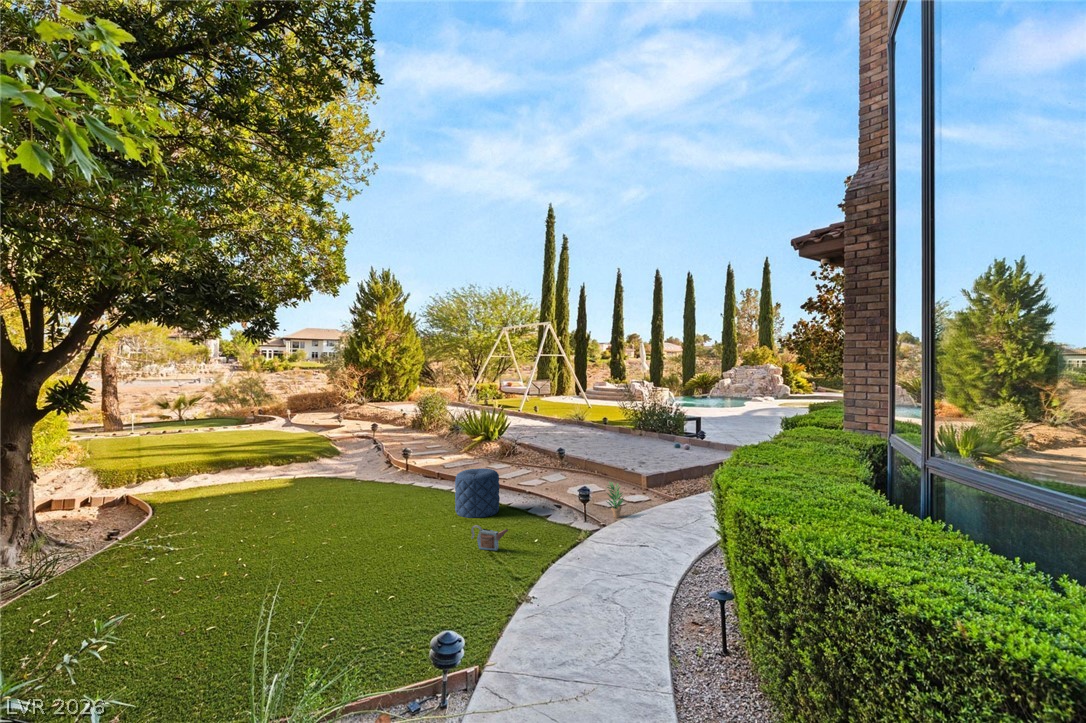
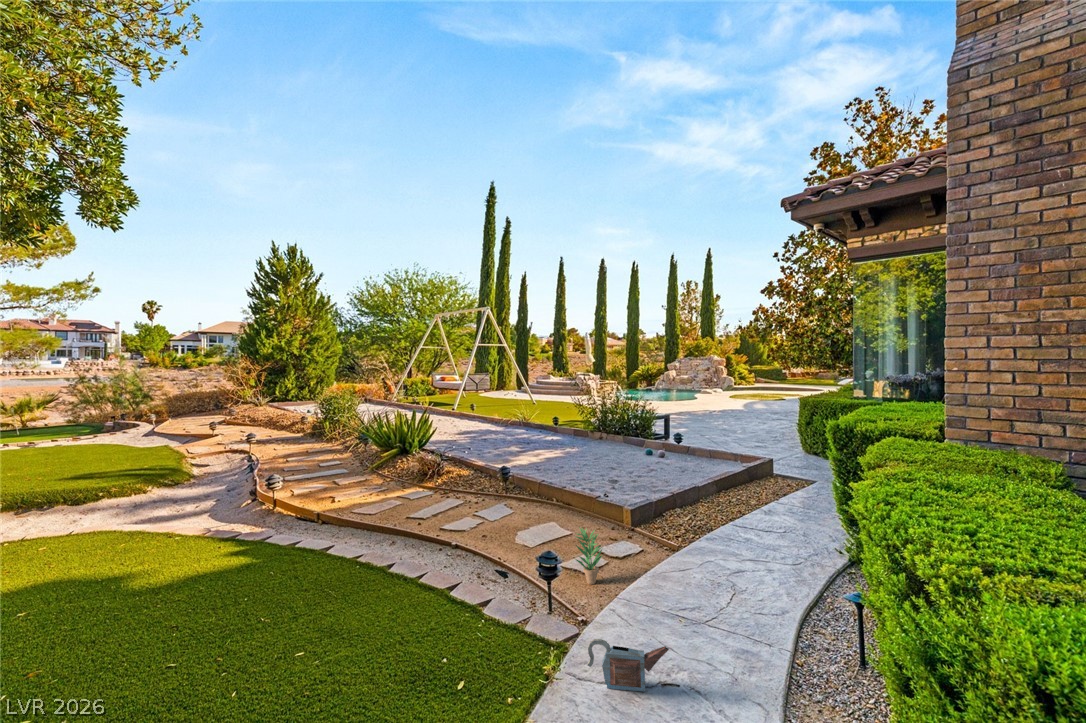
pouf: present [455,468,500,518] -> none [330,512,406,600]
watering can: present [471,525,508,551] -> present [587,639,669,692]

